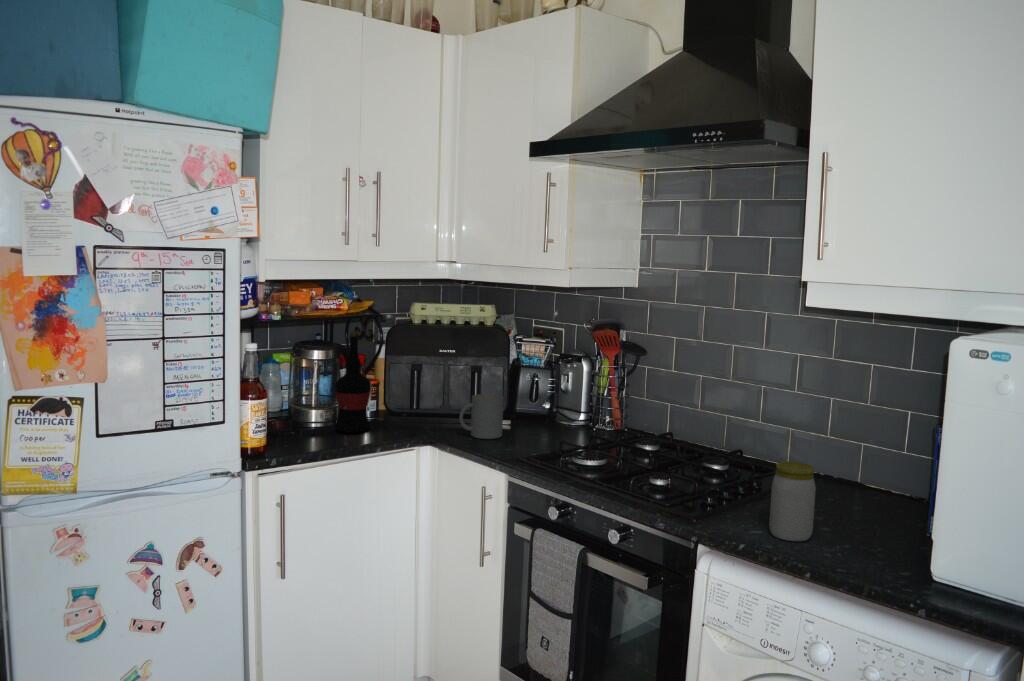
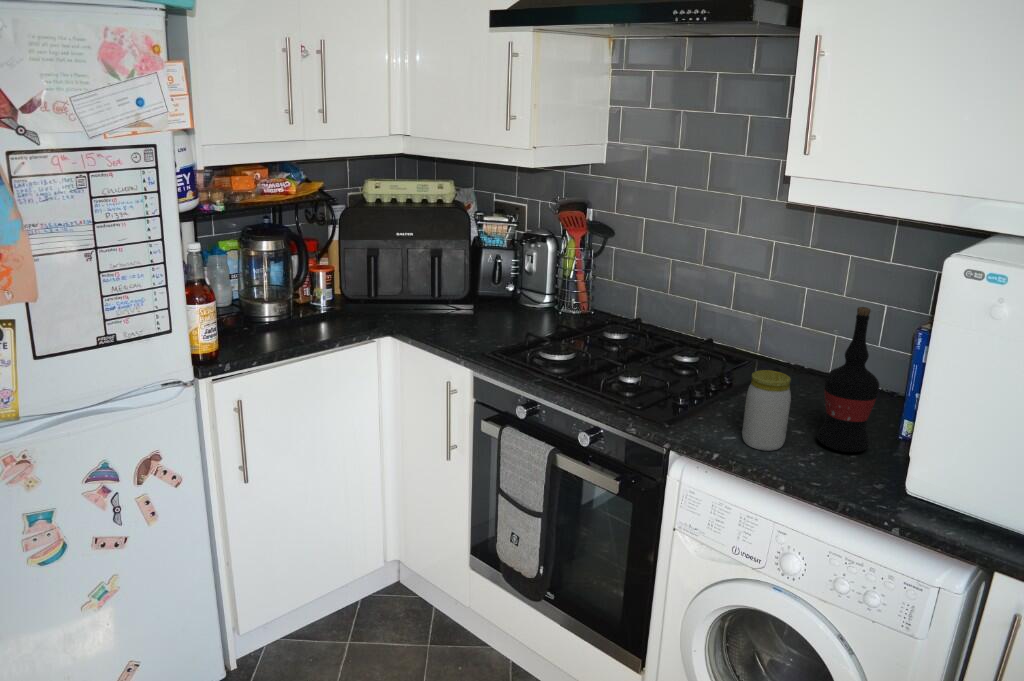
wine bottle: present [335,332,371,433] -> present [817,307,879,452]
mug: present [459,394,503,439] -> none [421,283,466,330]

